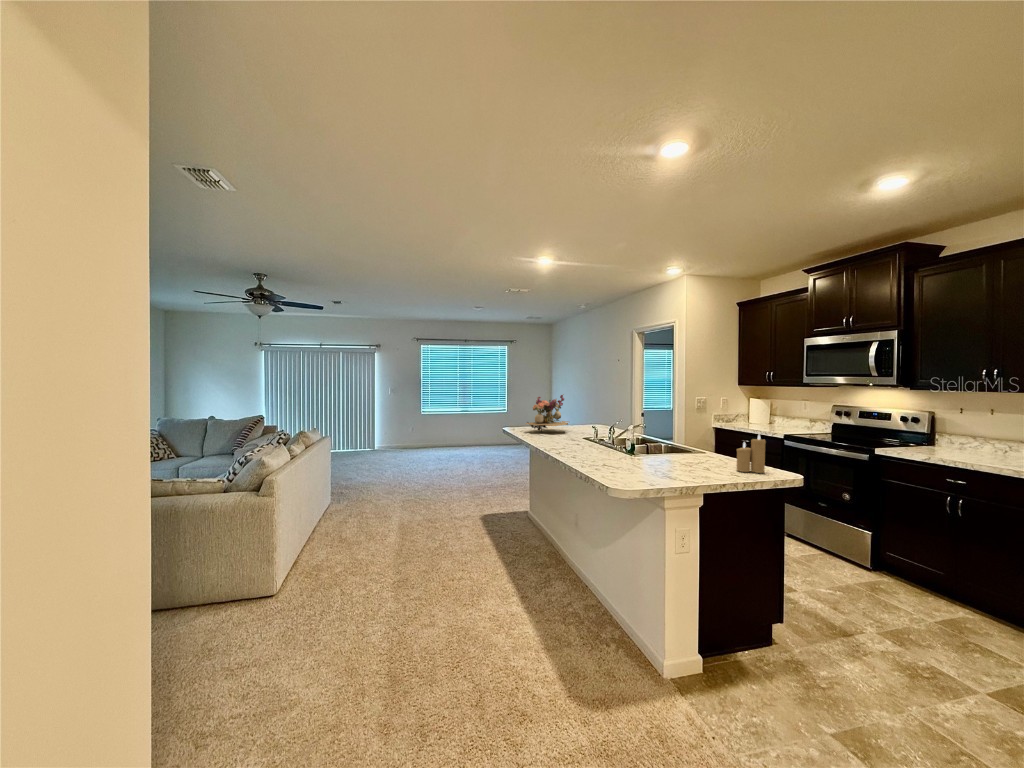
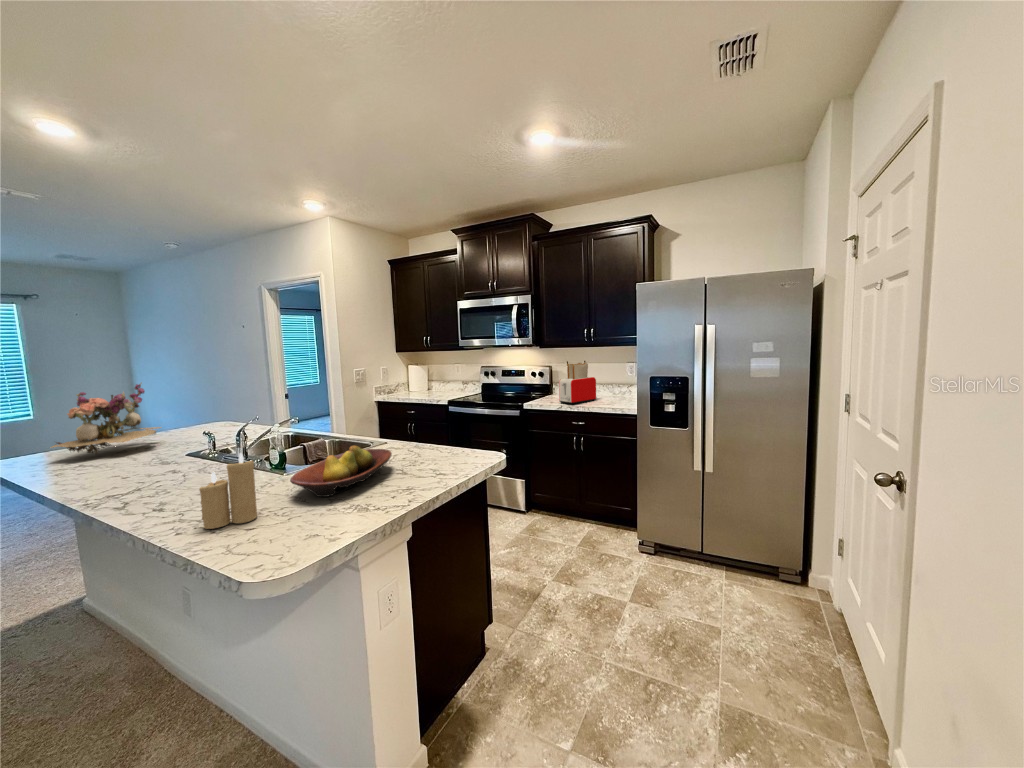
toaster: none [928,409,994,458] -> present [559,363,596,404]
candle: present [737,435,766,473] -> present [199,453,257,529]
fruit bowl: none [635,443,702,469] -> present [290,446,392,497]

